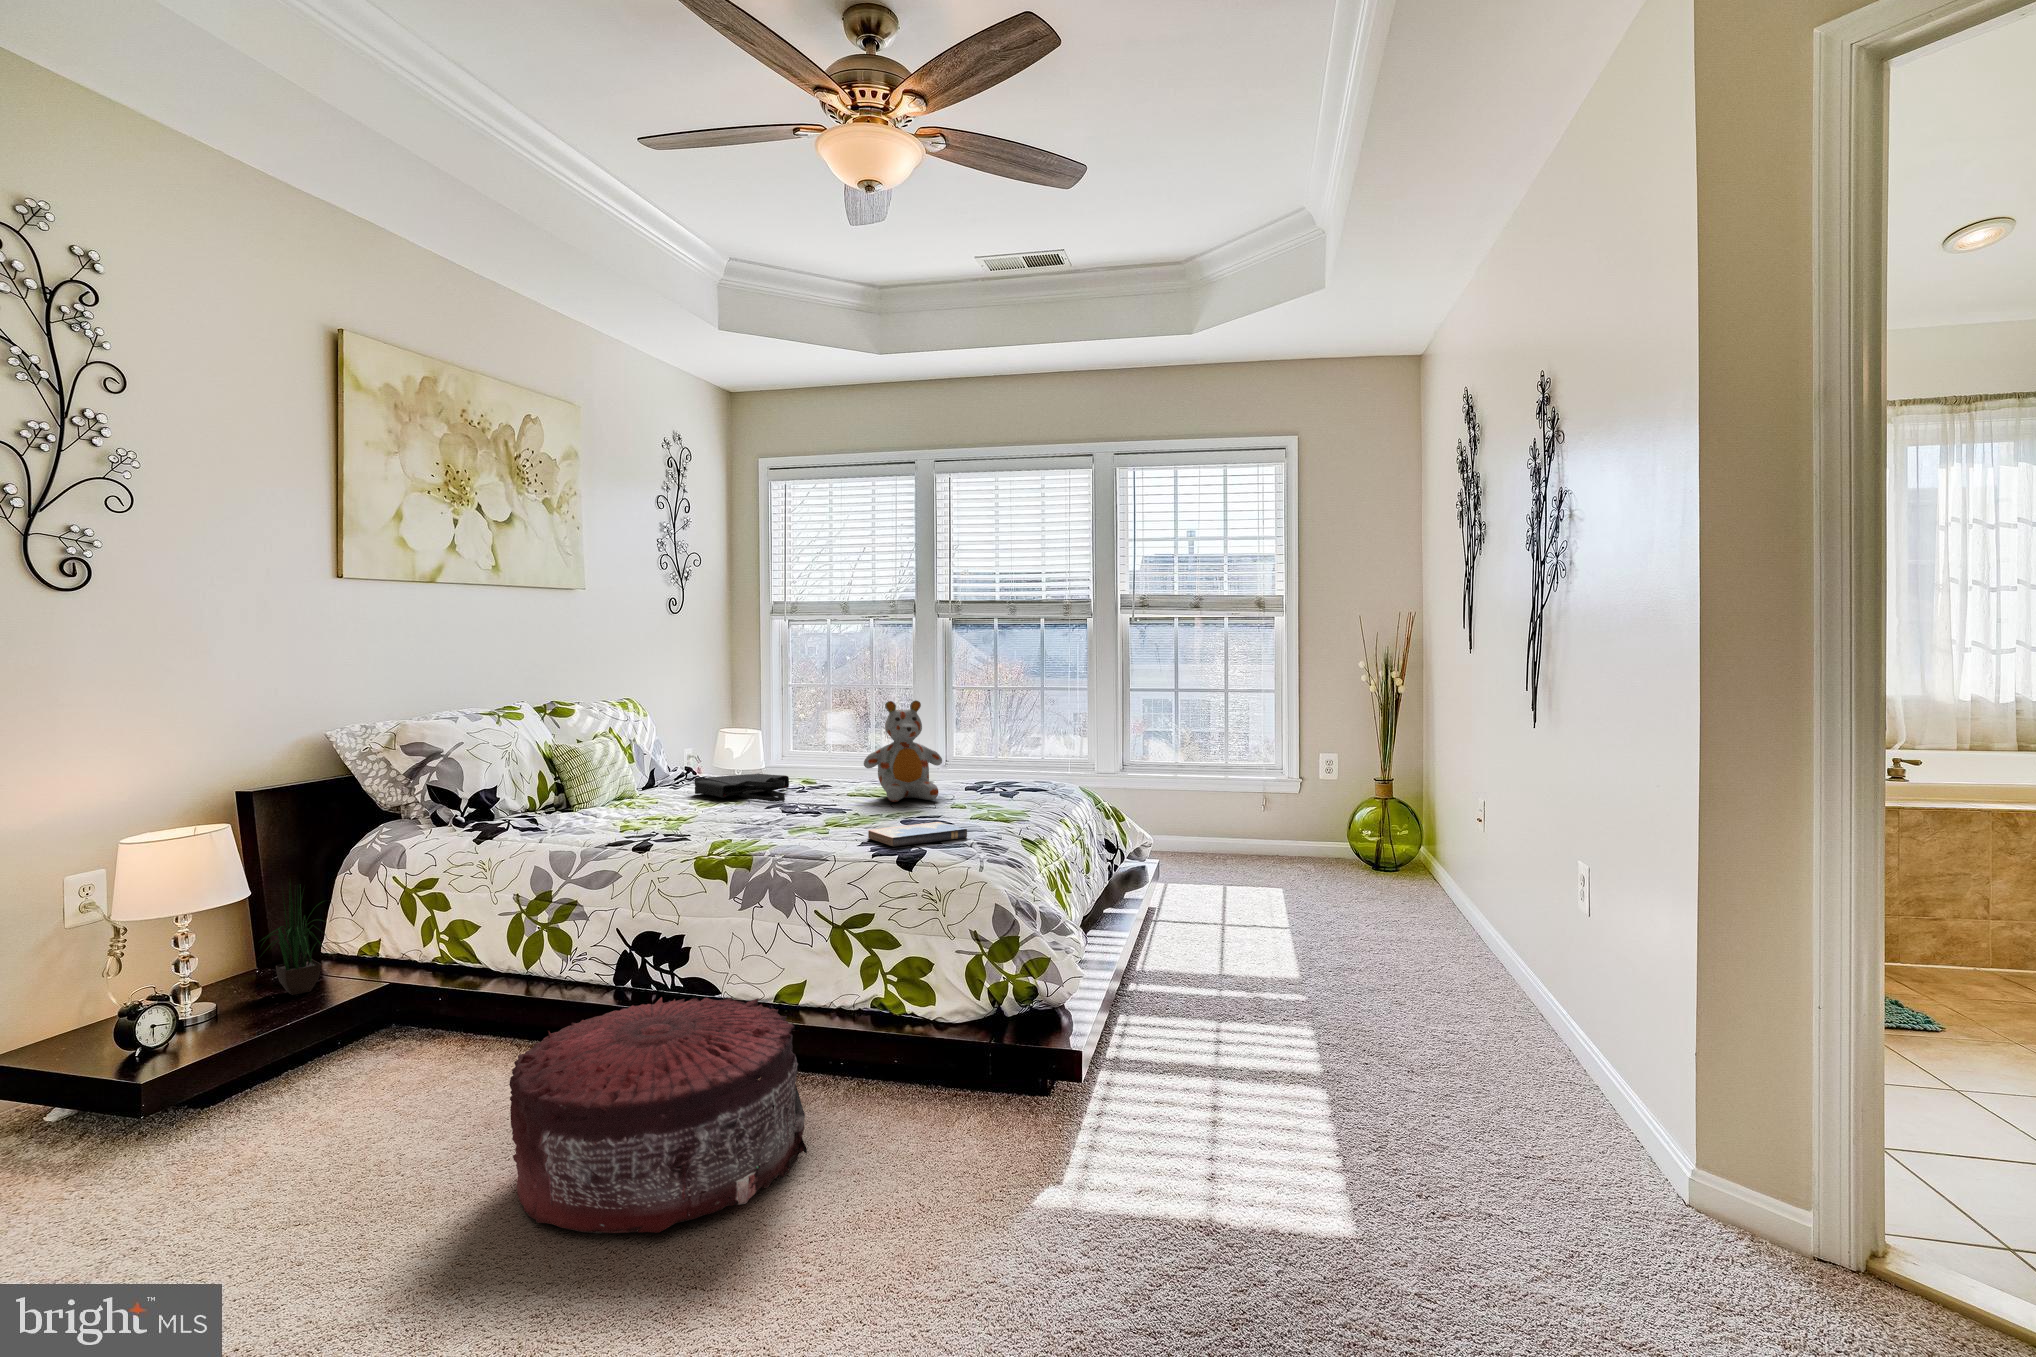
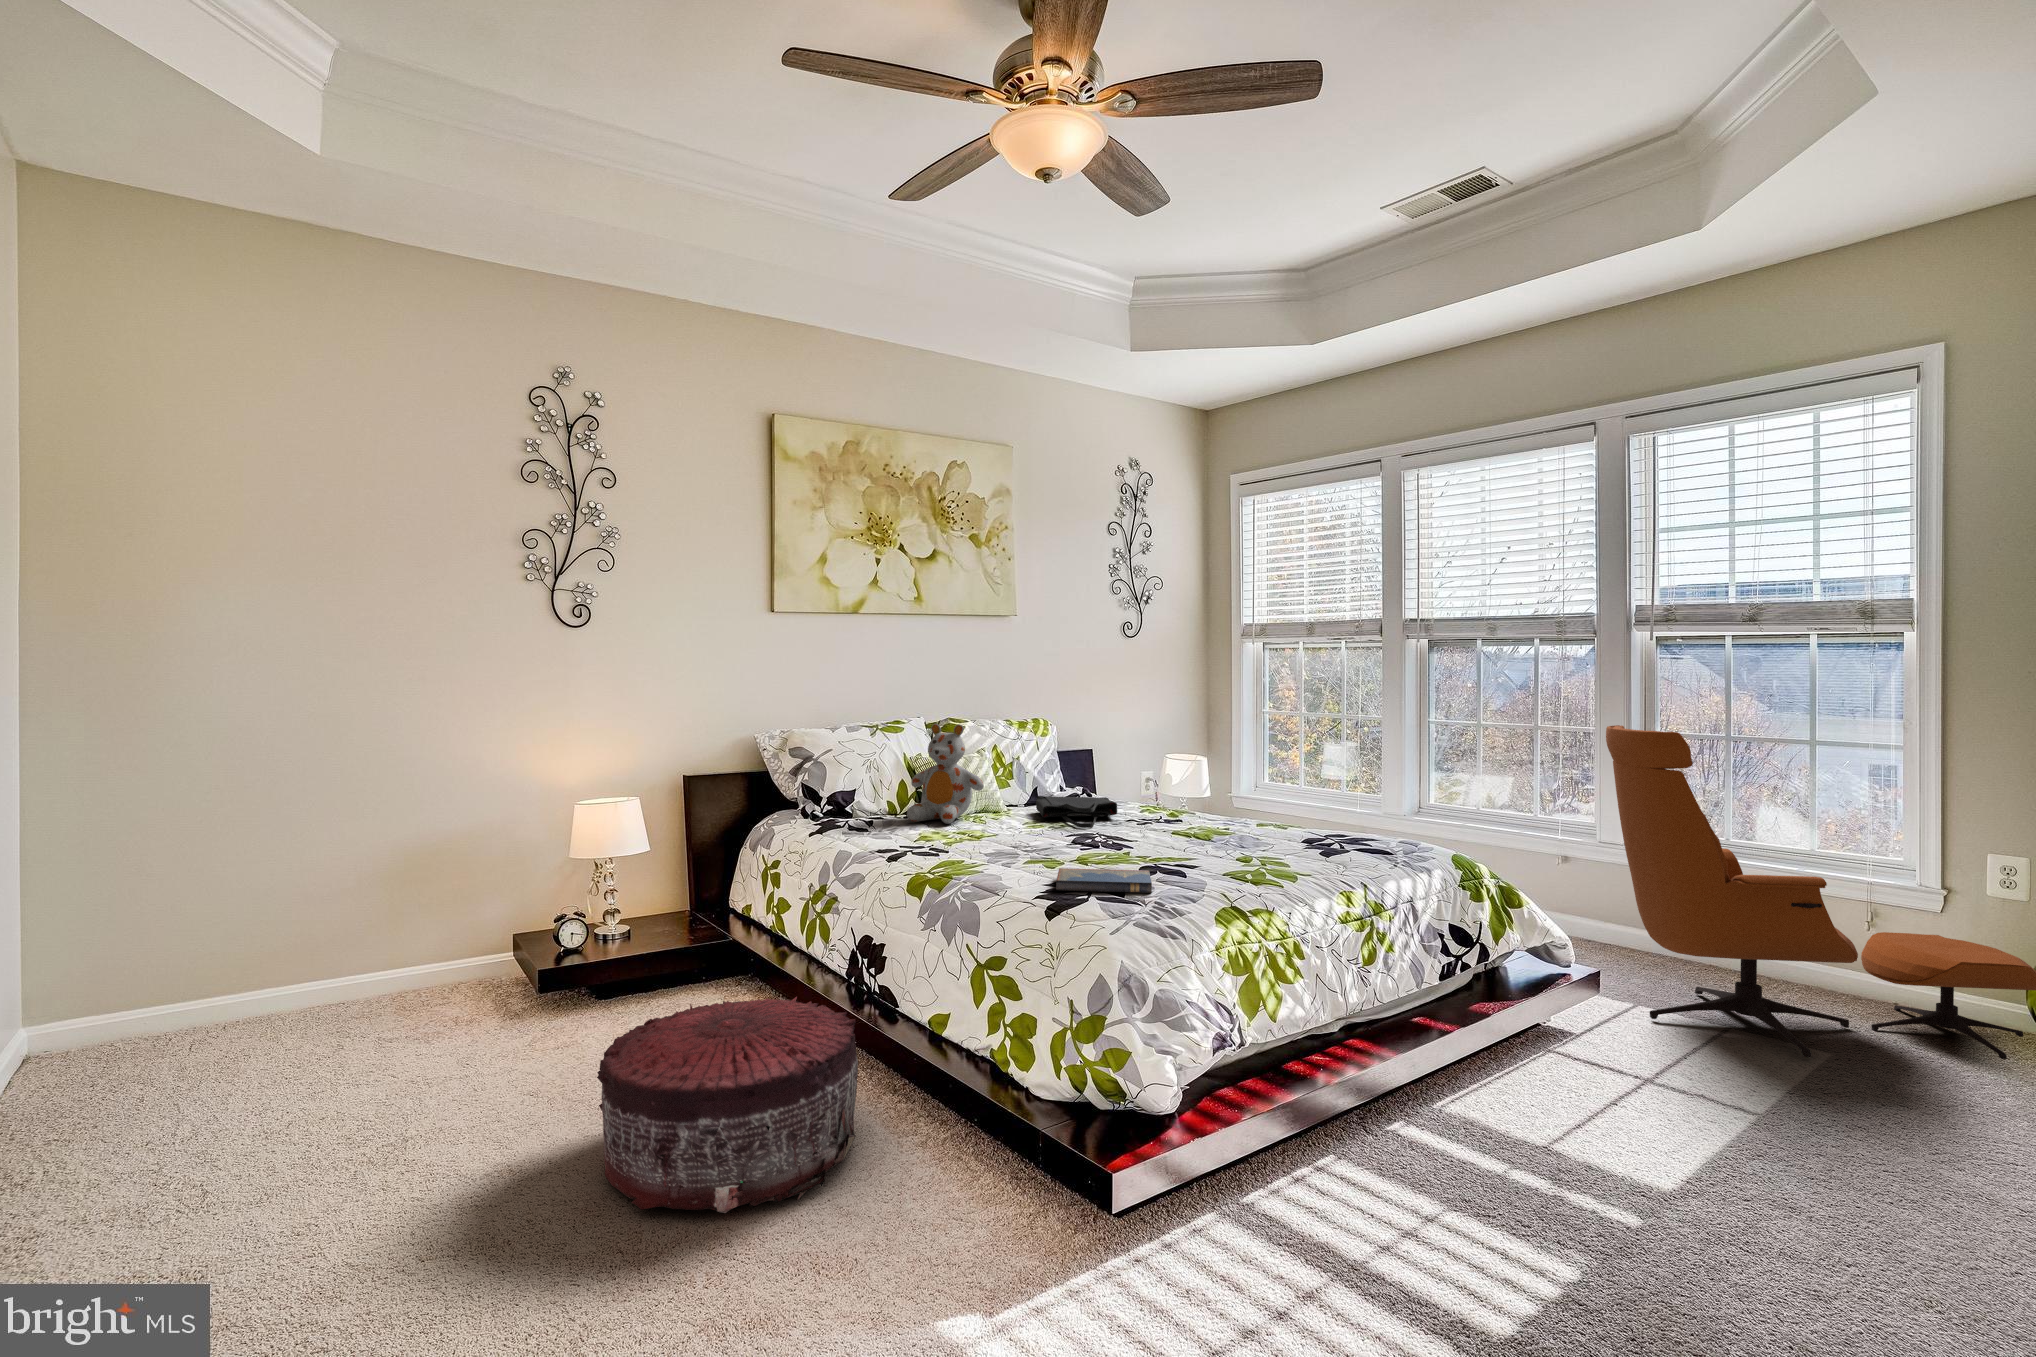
lounge chair: none [1147,684,1355,895] -> present [1606,725,2036,1059]
stuffed bear: present [864,700,942,802] -> present [907,724,984,824]
potted plant: present [261,883,329,995] -> none [654,833,710,934]

